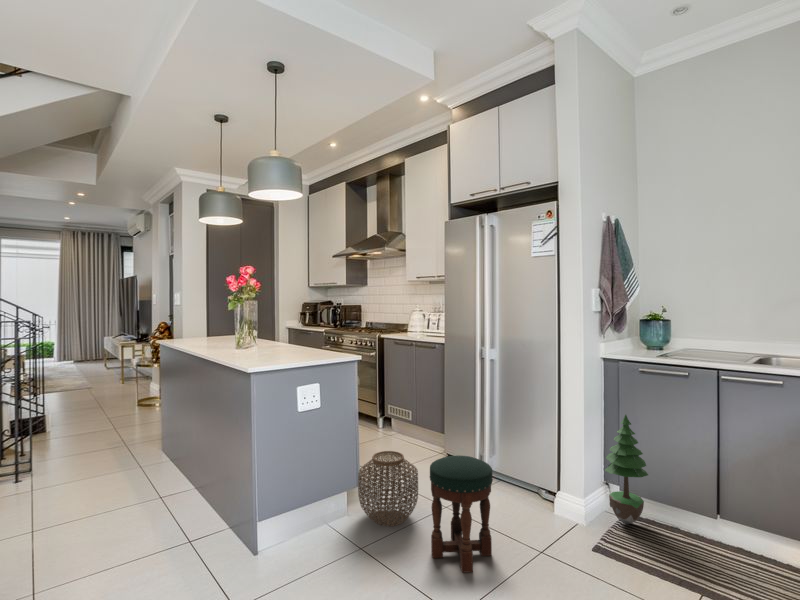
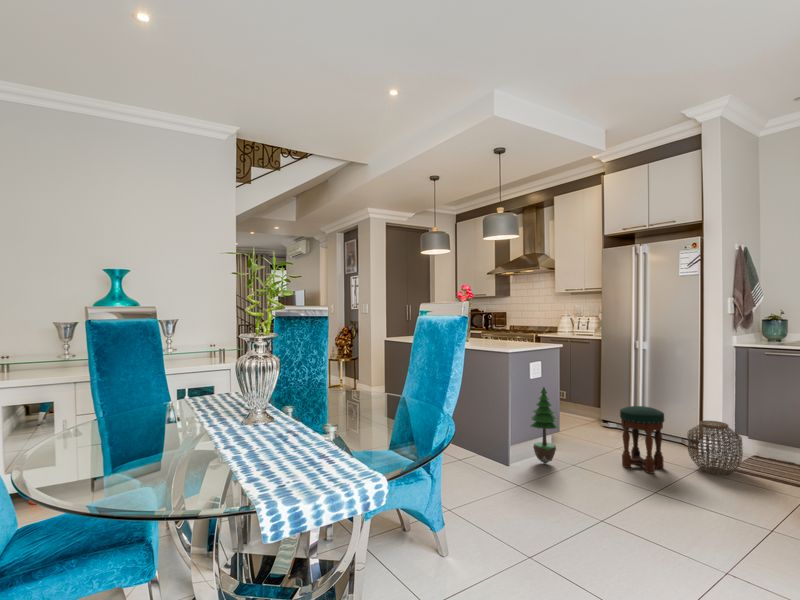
potted tree: present [605,415,648,524] -> present [530,387,558,464]
woven basket: present [358,451,418,526] -> present [687,420,743,475]

